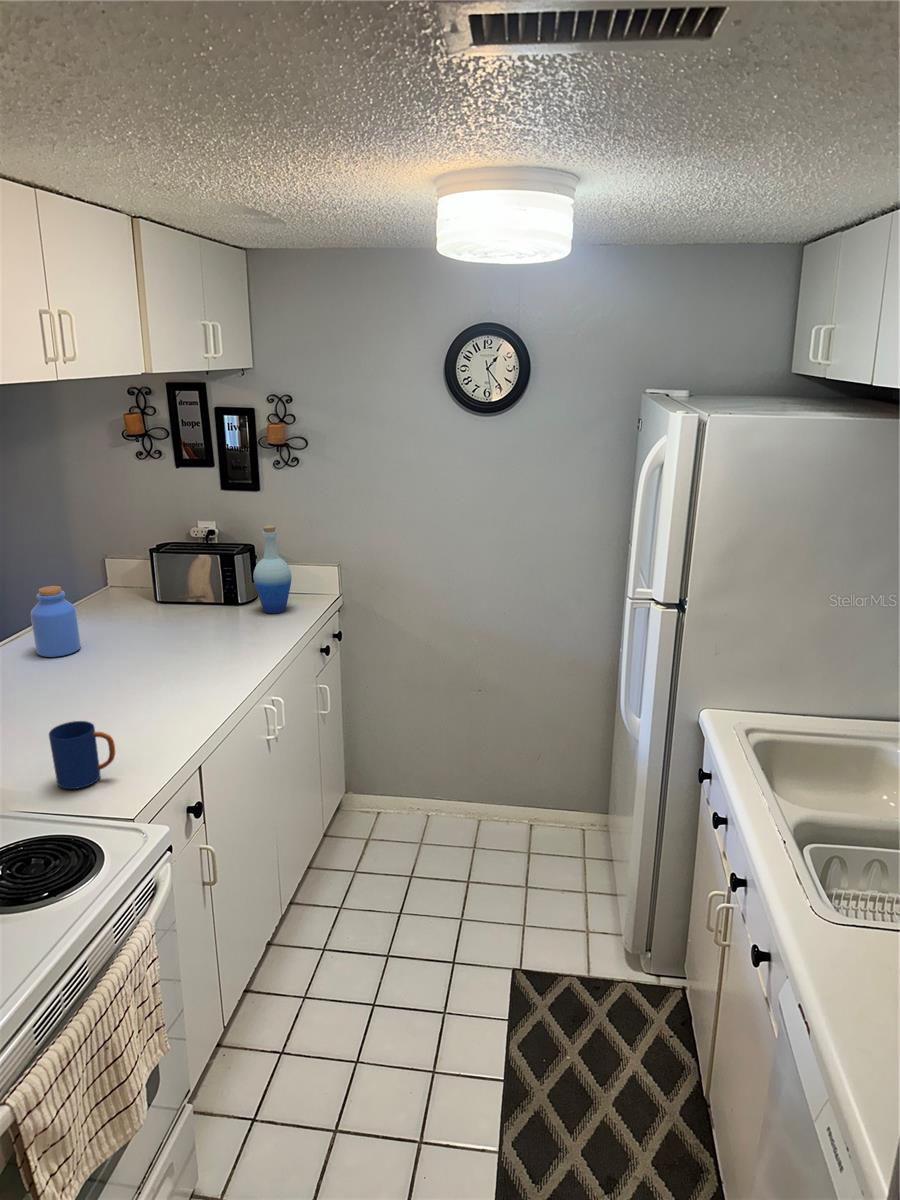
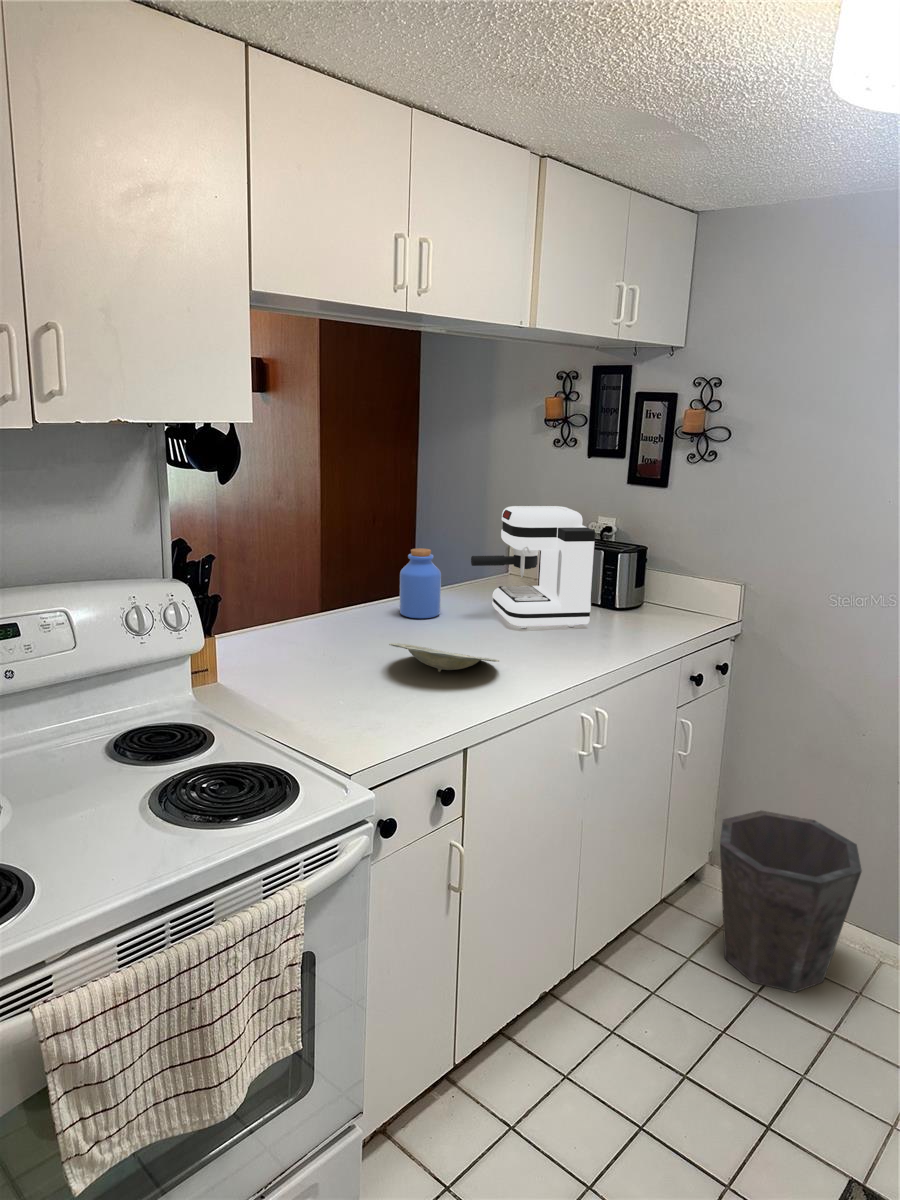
coffee maker: none [105,524,230,643] -> present [471,506,595,628]
bottle: present [253,526,292,613] -> none [632,521,676,624]
plate: none [76,682,189,707] -> present [389,643,499,672]
mug: present [49,721,115,789] -> none [318,657,375,725]
waste bin: none [358,734,464,869] -> present [720,811,862,993]

